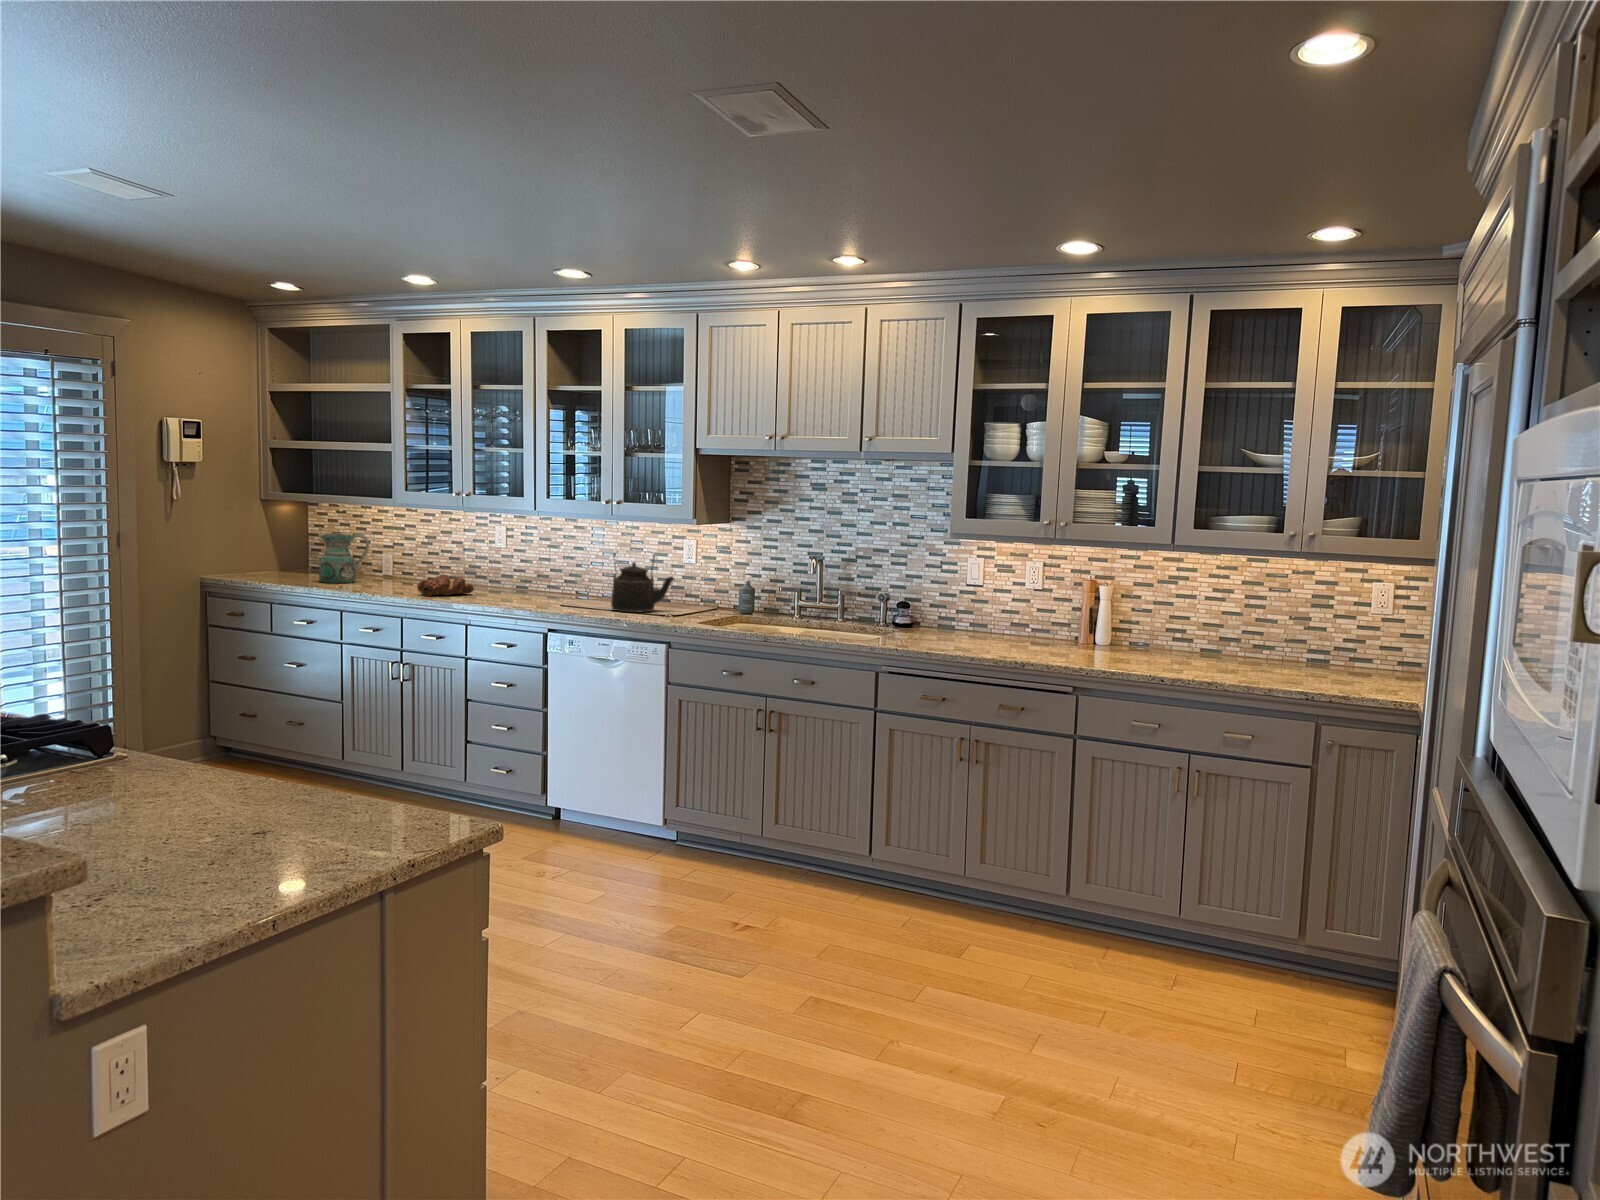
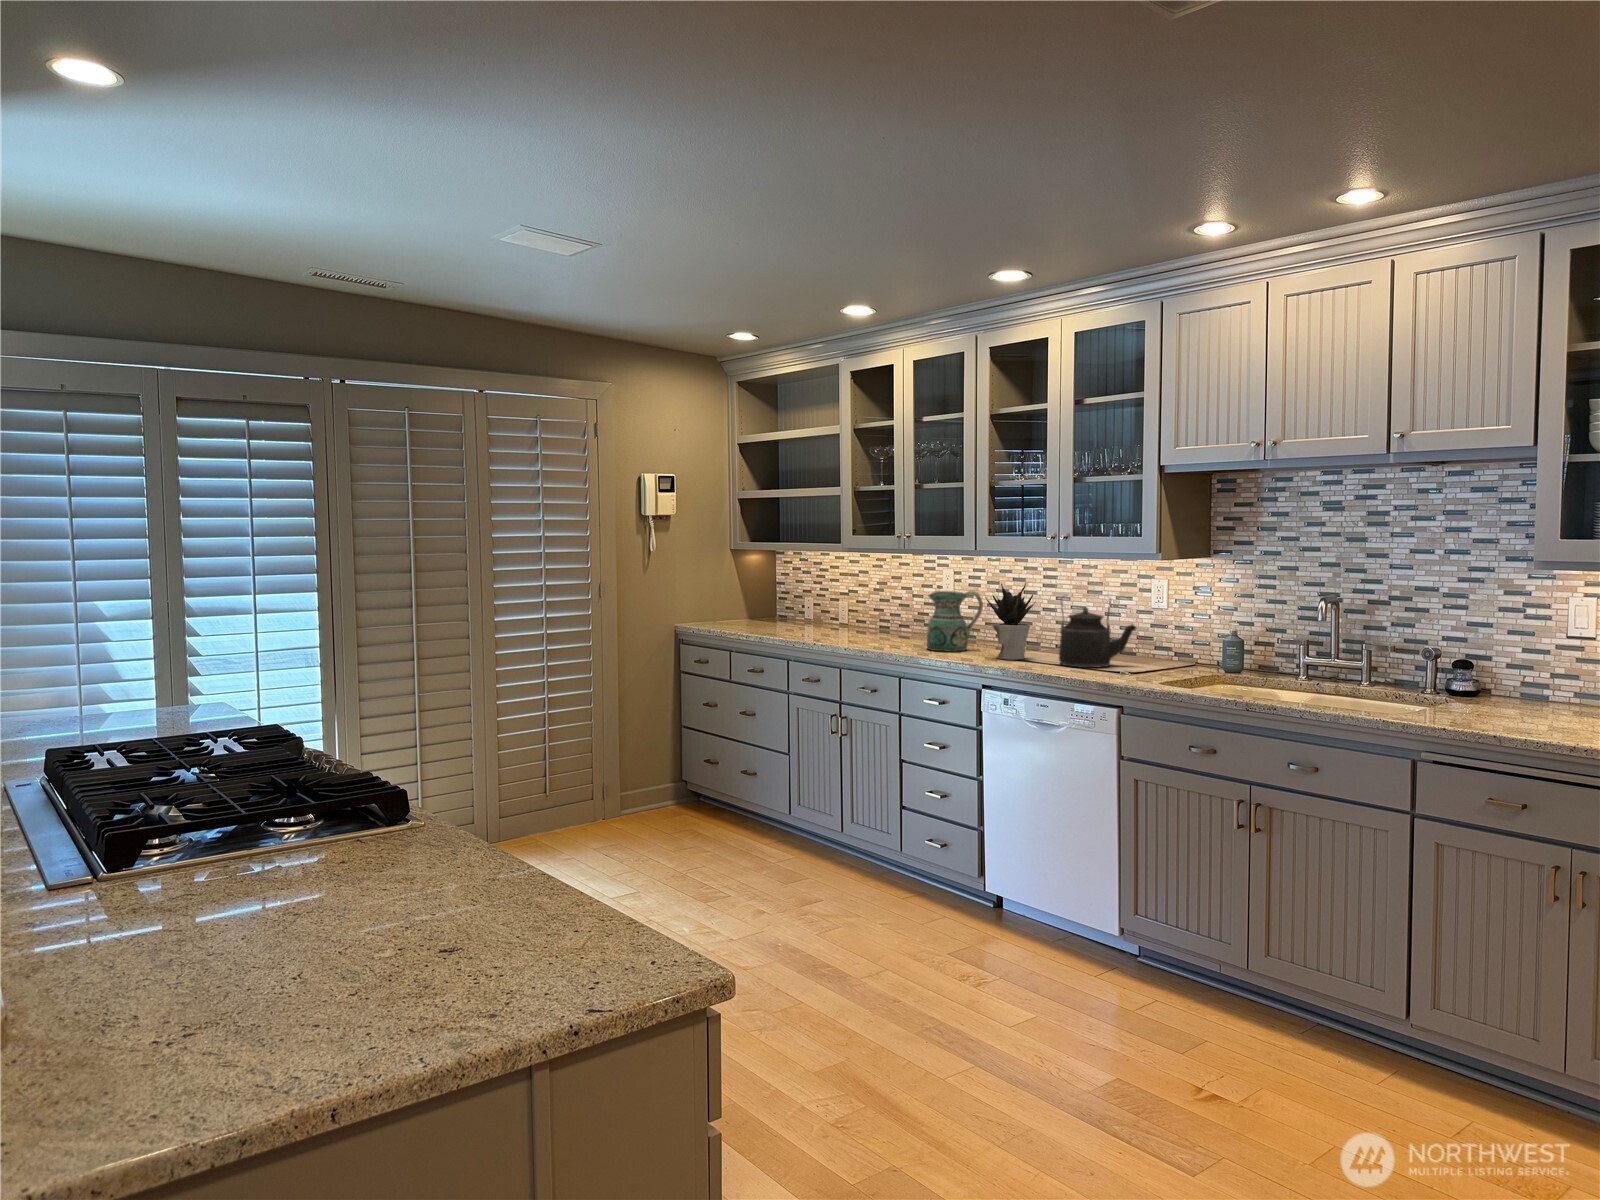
ceramic pitcher: present [319,533,369,583] -> present [927,591,983,652]
potted plant: none [545,539,589,607] -> present [985,583,1035,660]
bread loaf: present [417,575,474,596] -> none [858,623,916,645]

